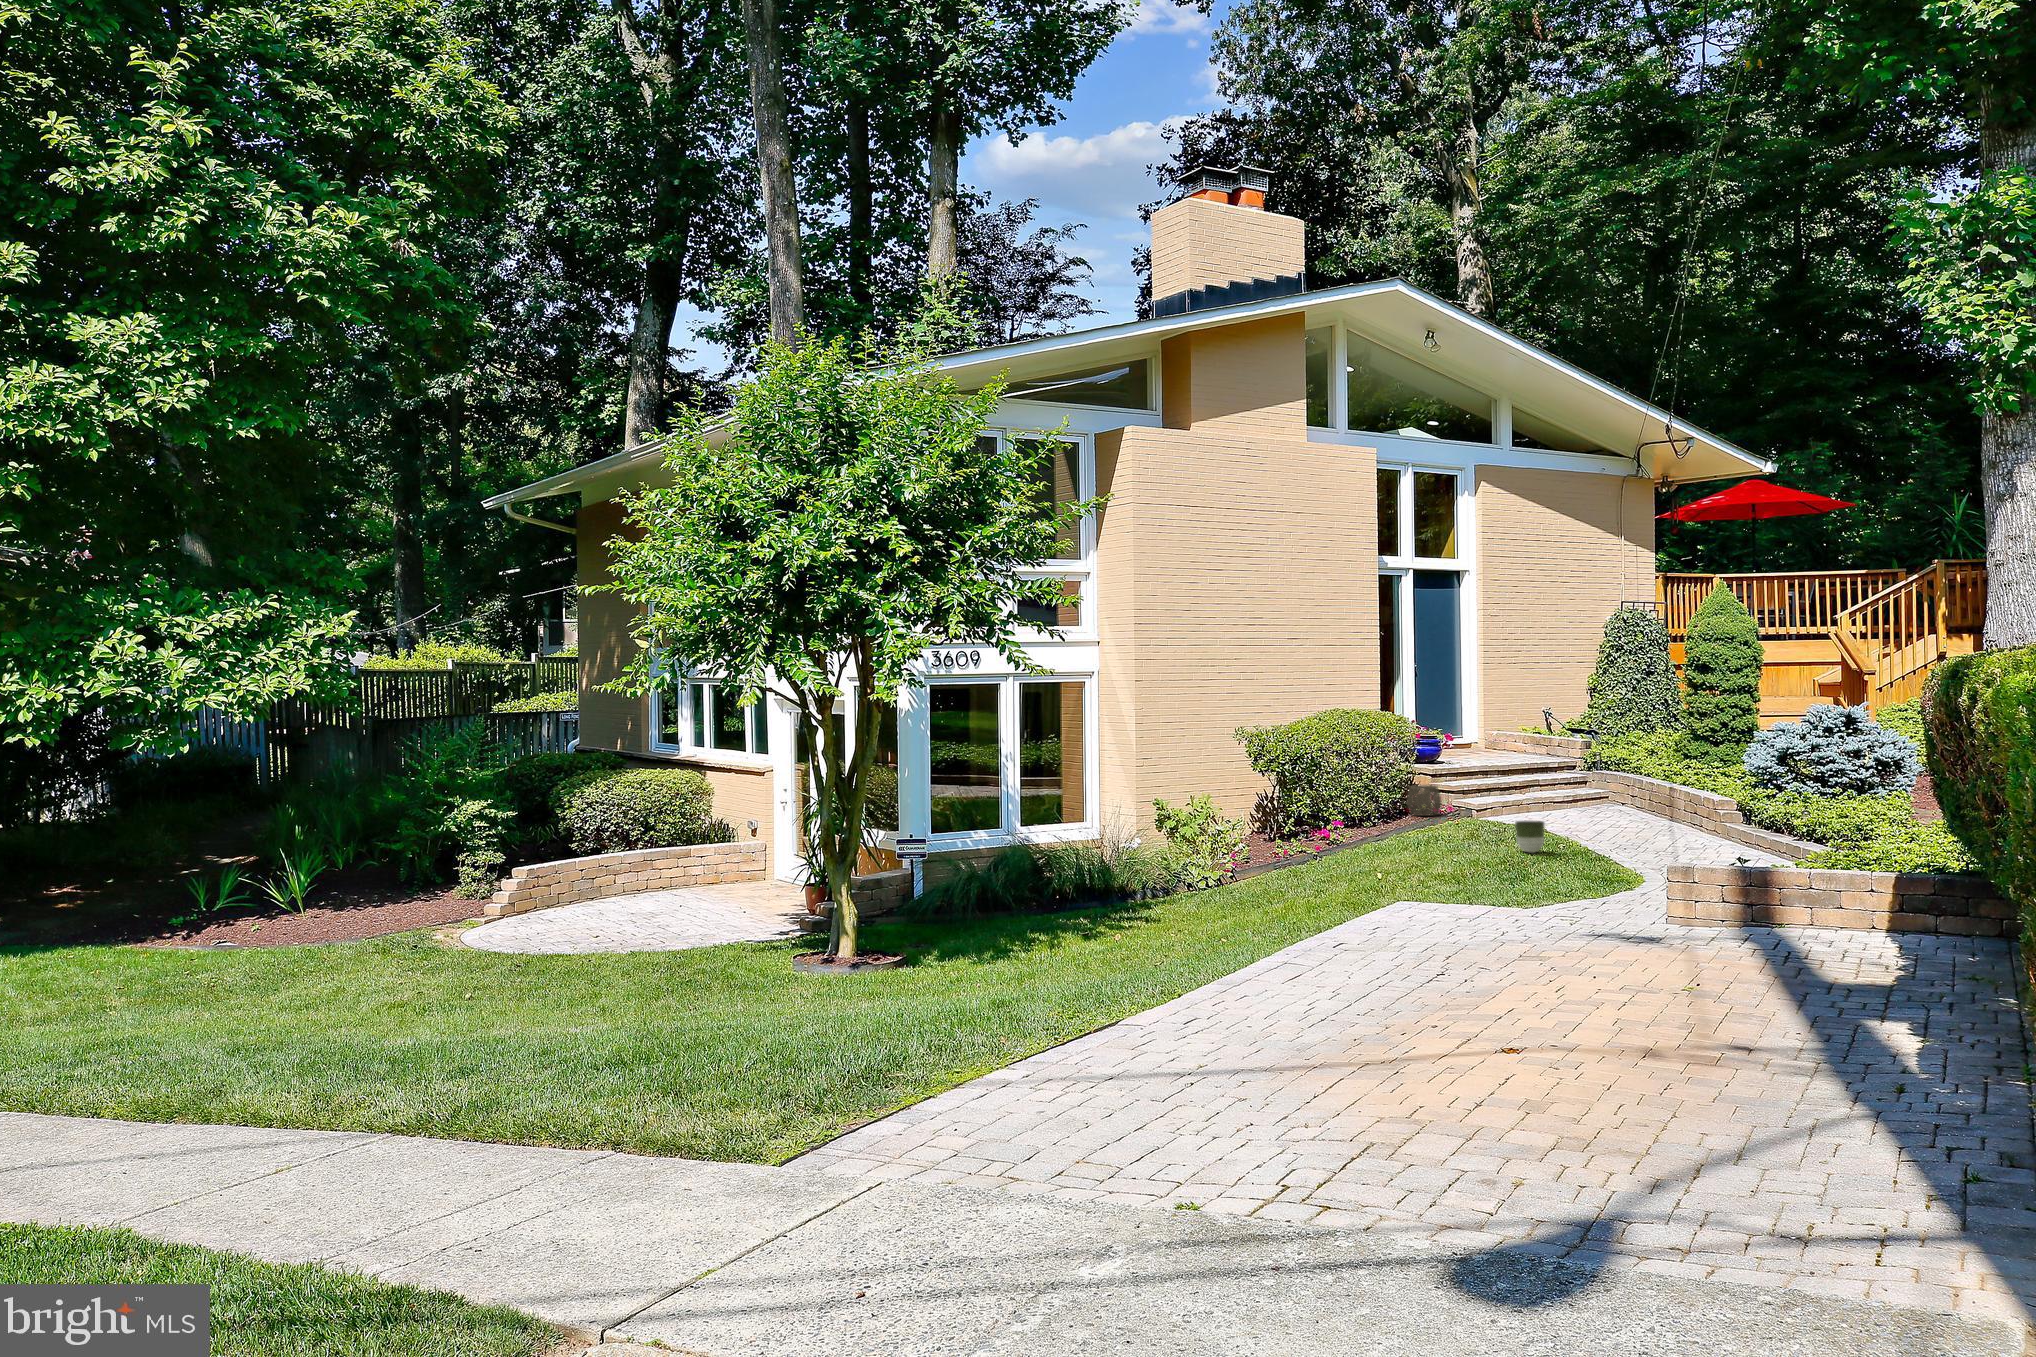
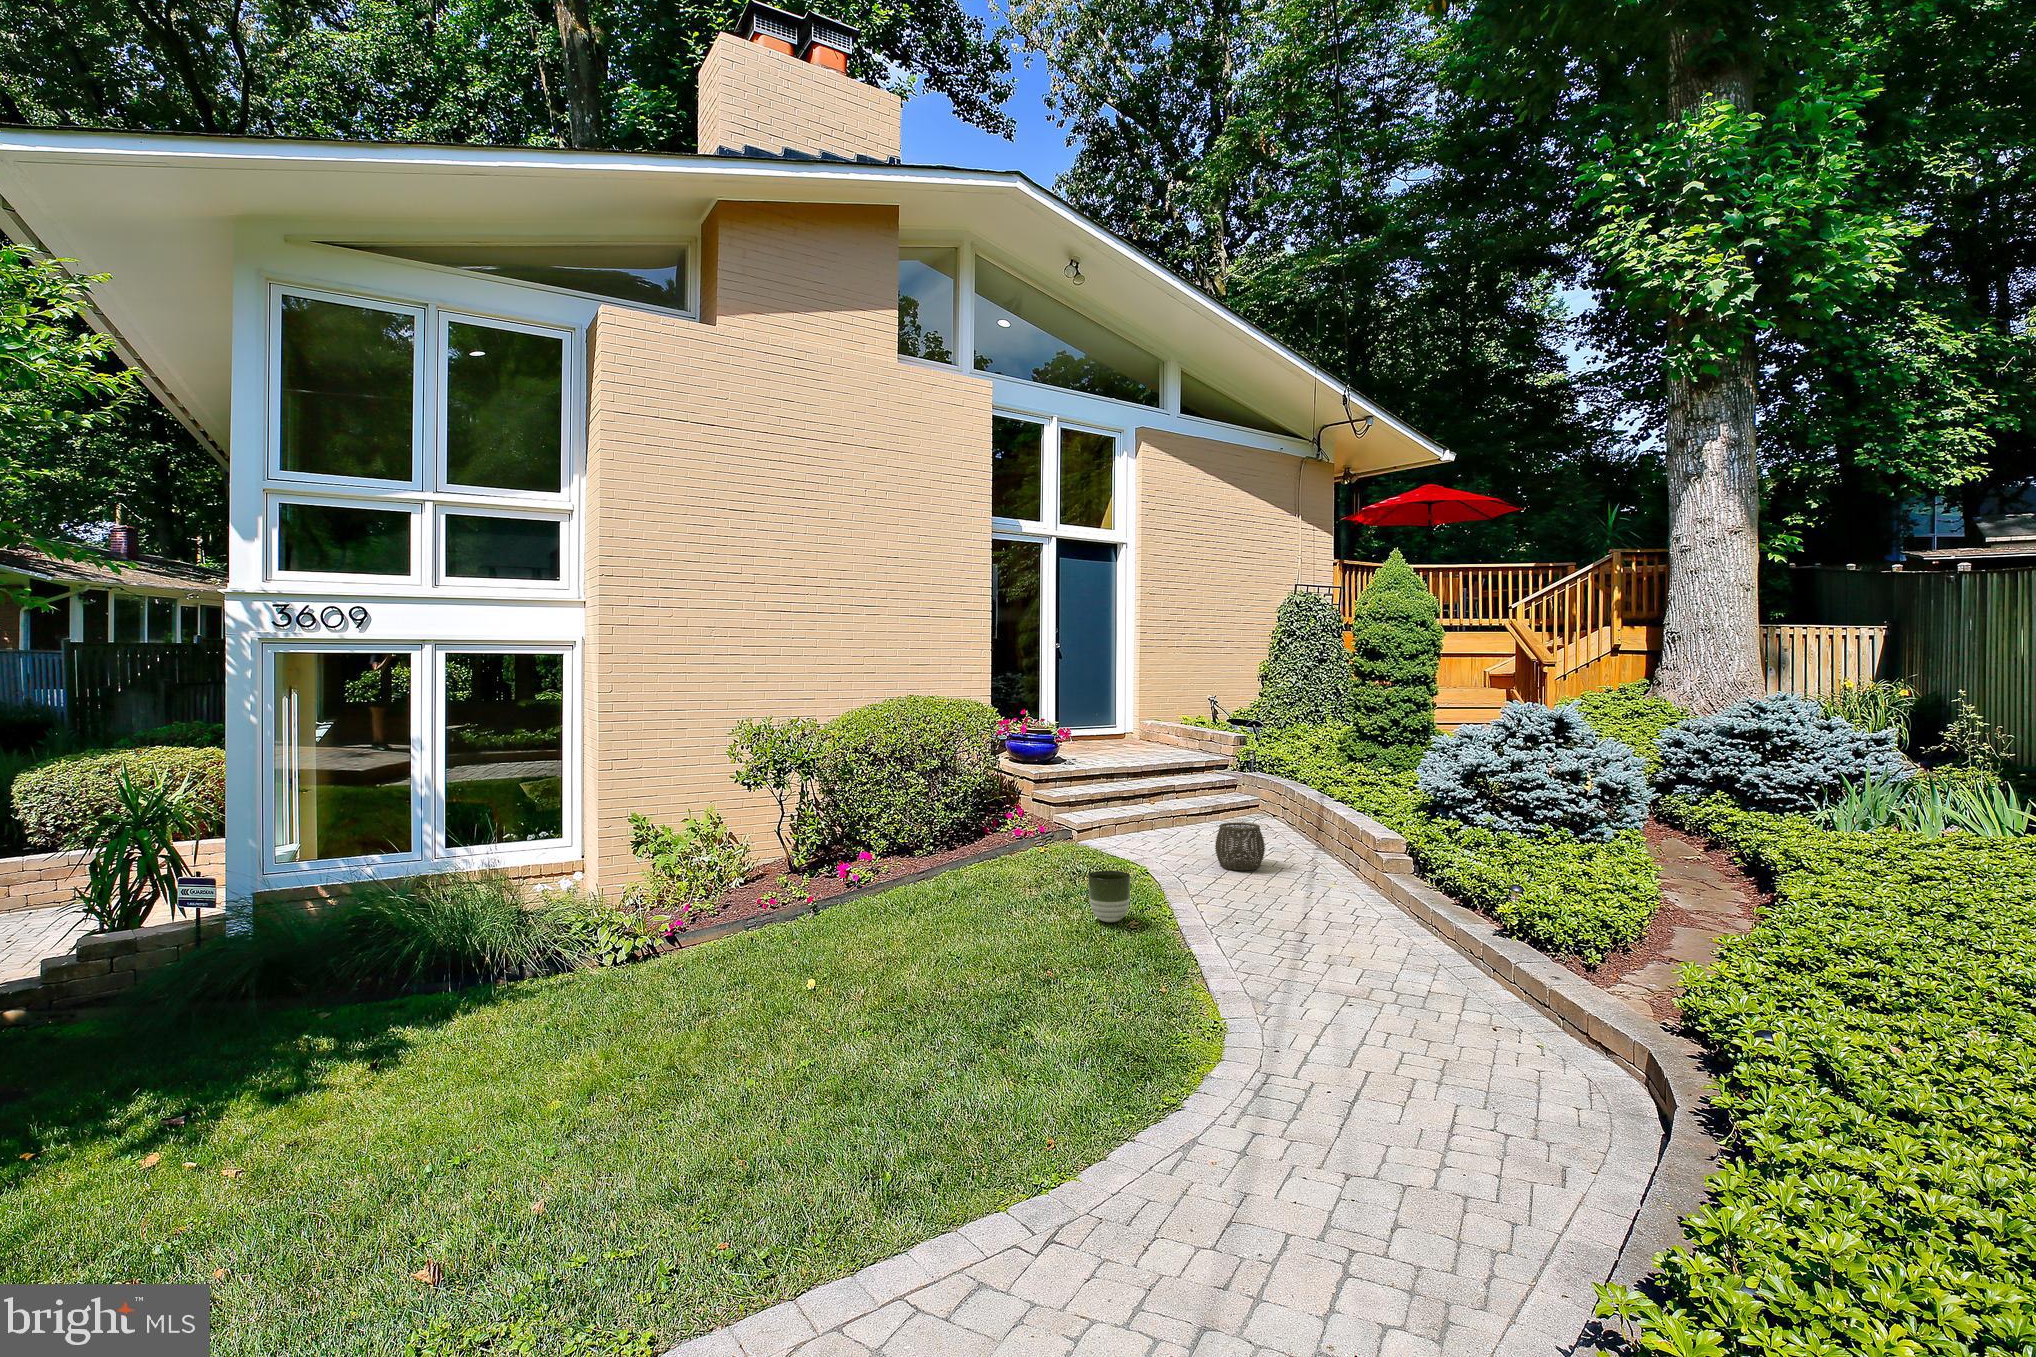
woven basket: present [1407,785,1442,816] -> present [1215,823,1265,870]

